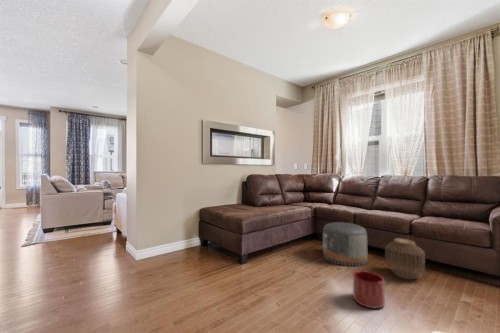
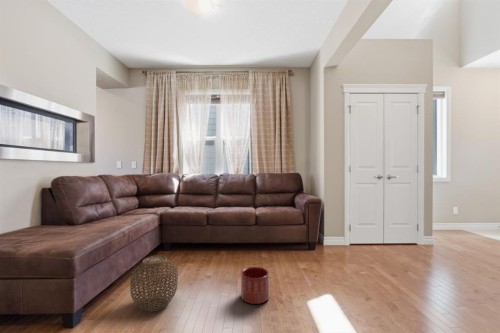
pouf: present [323,222,368,266] -> none [181,224,226,271]
woven basket: present [385,238,425,279] -> present [130,255,178,312]

